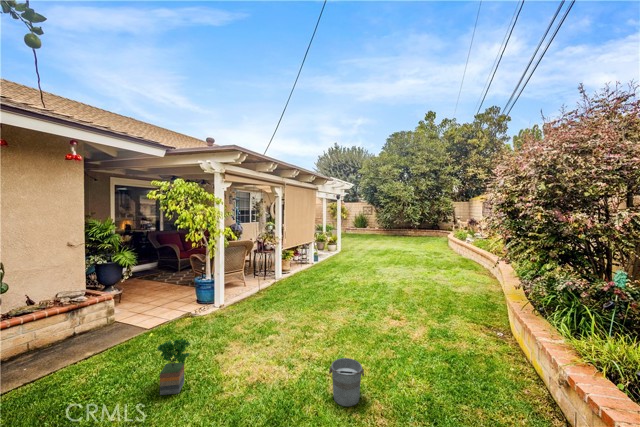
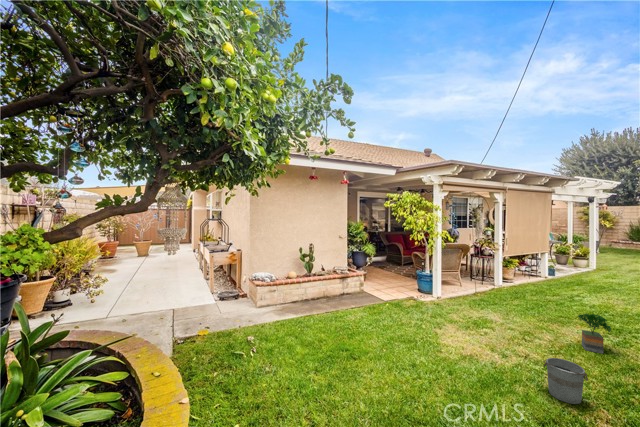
potted tree: present [157,339,190,395] -> present [578,314,611,354]

